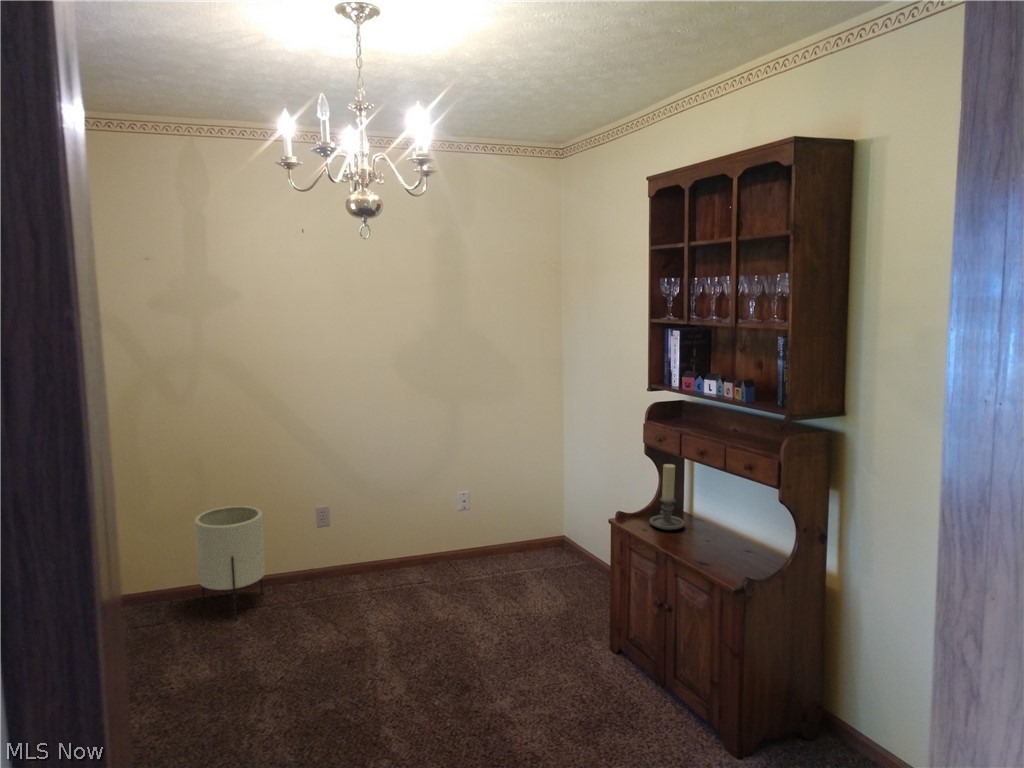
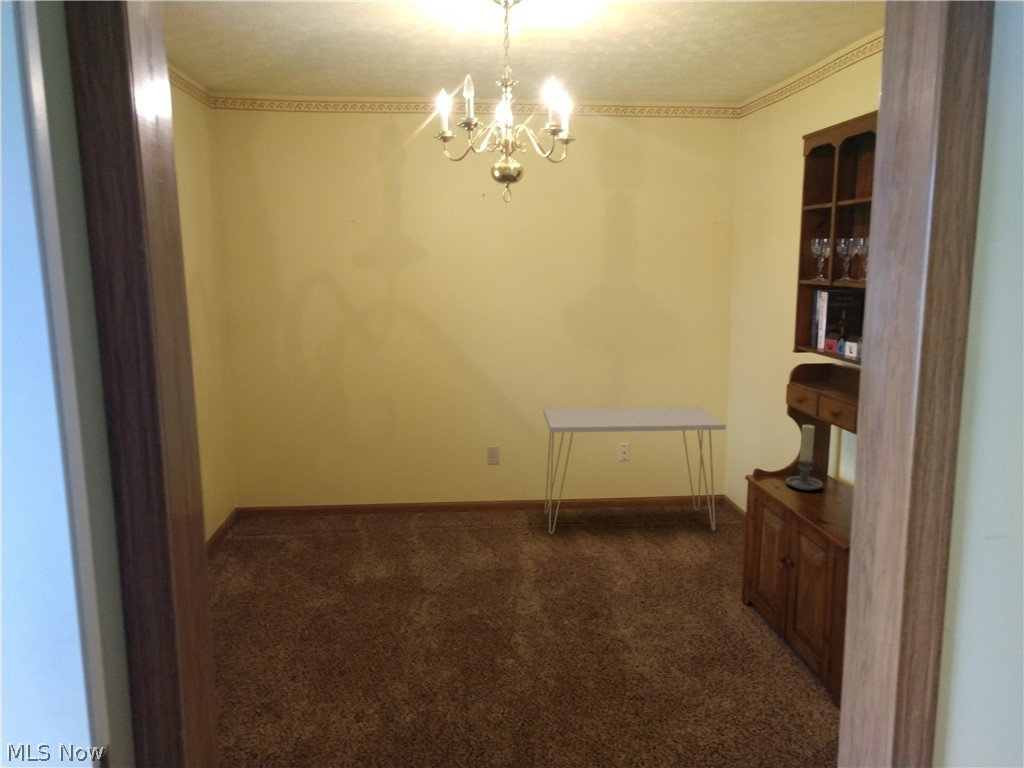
console table: none [372,441,571,599] -> present [543,407,726,534]
planter: present [195,506,265,619] -> none [395,441,448,533]

